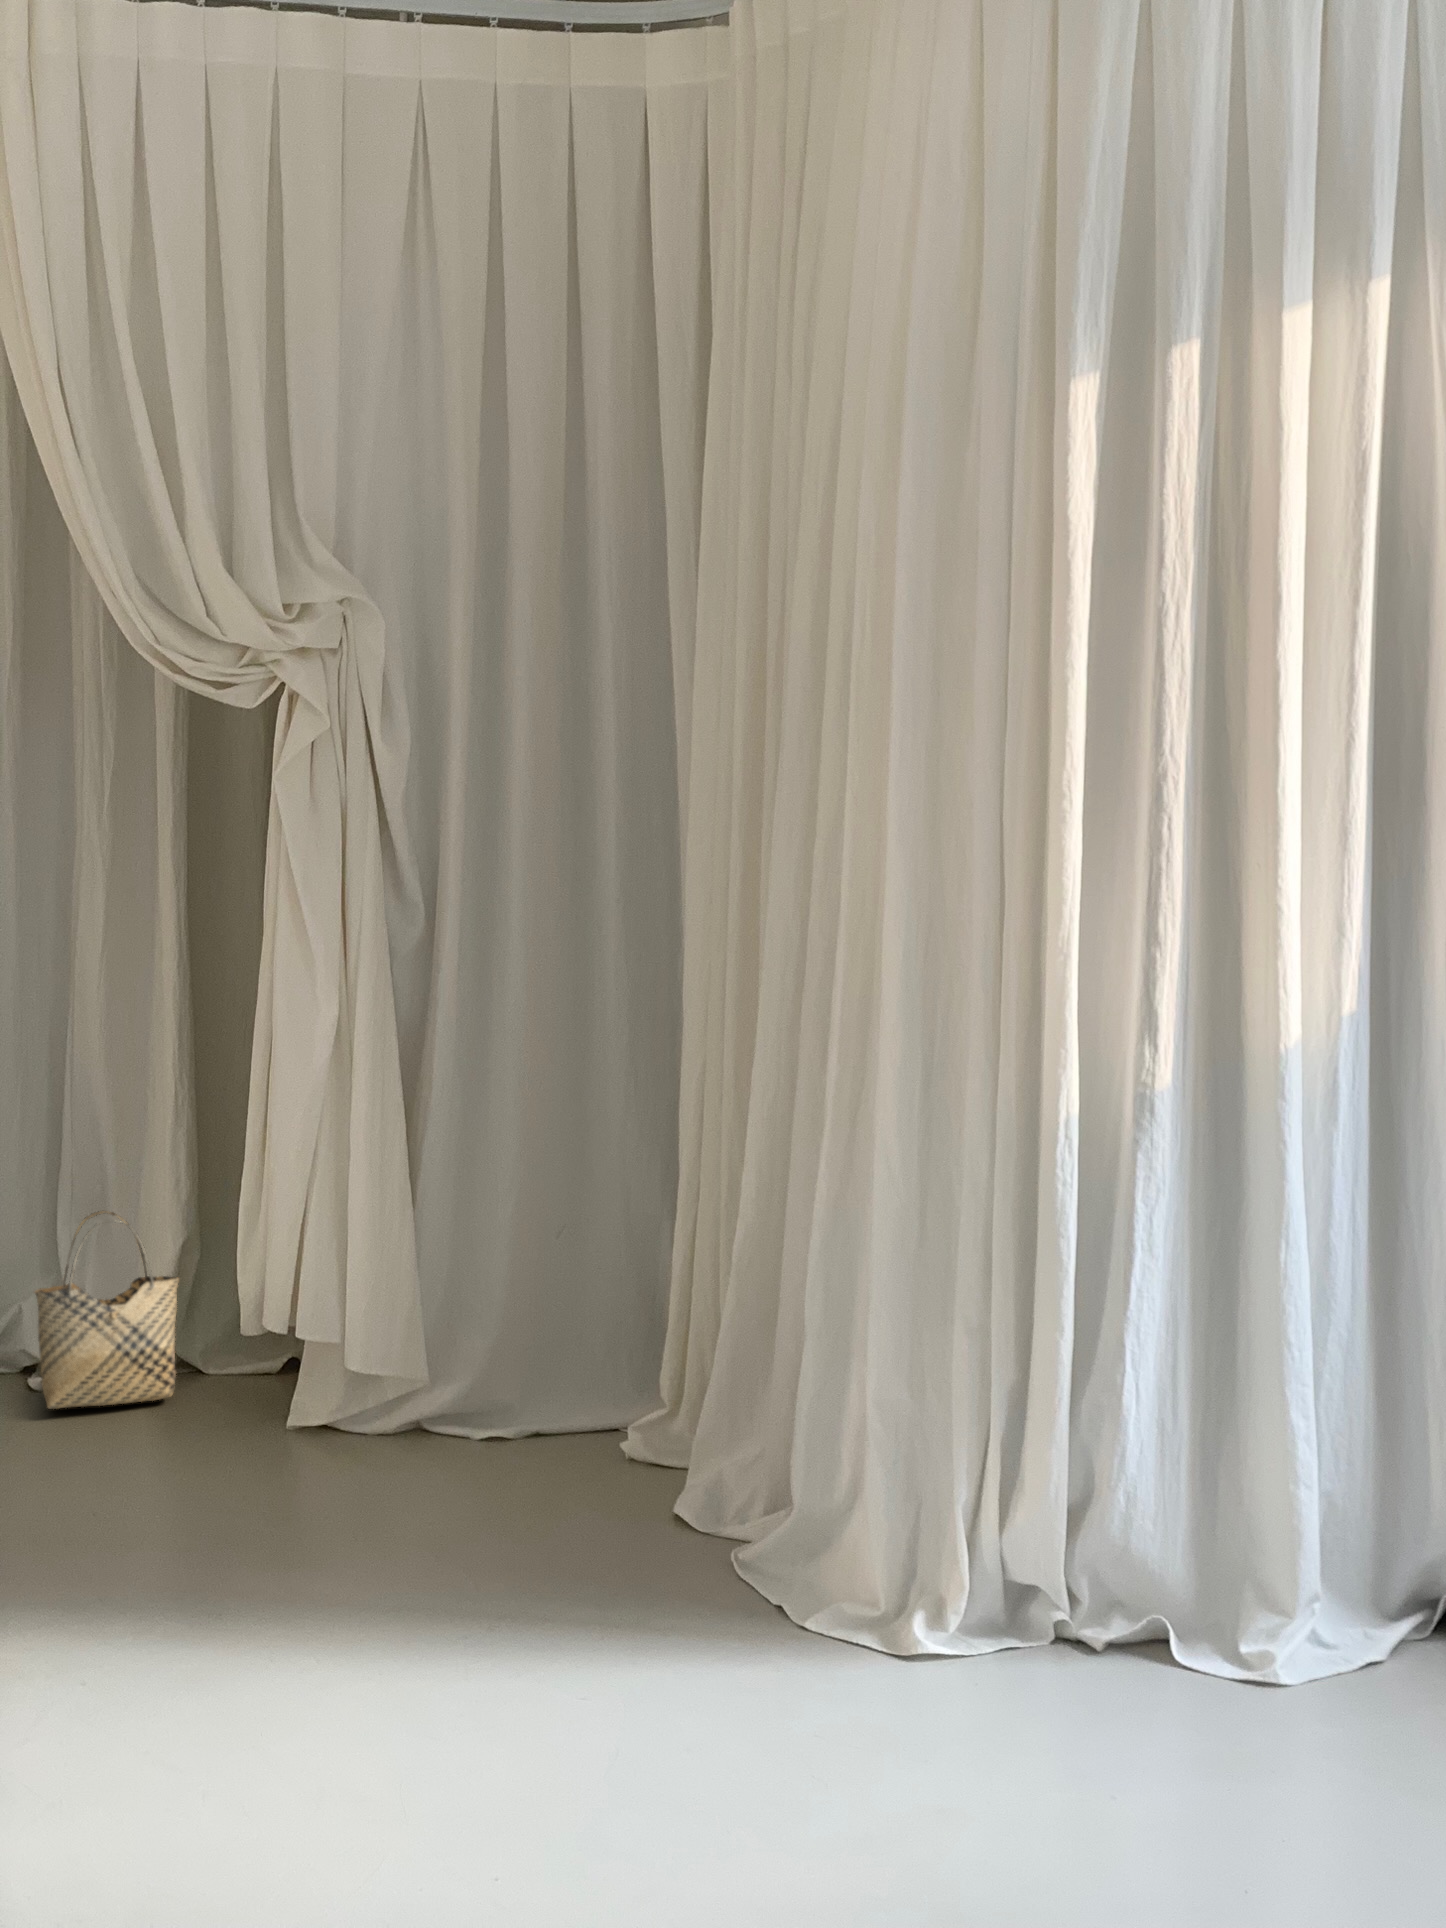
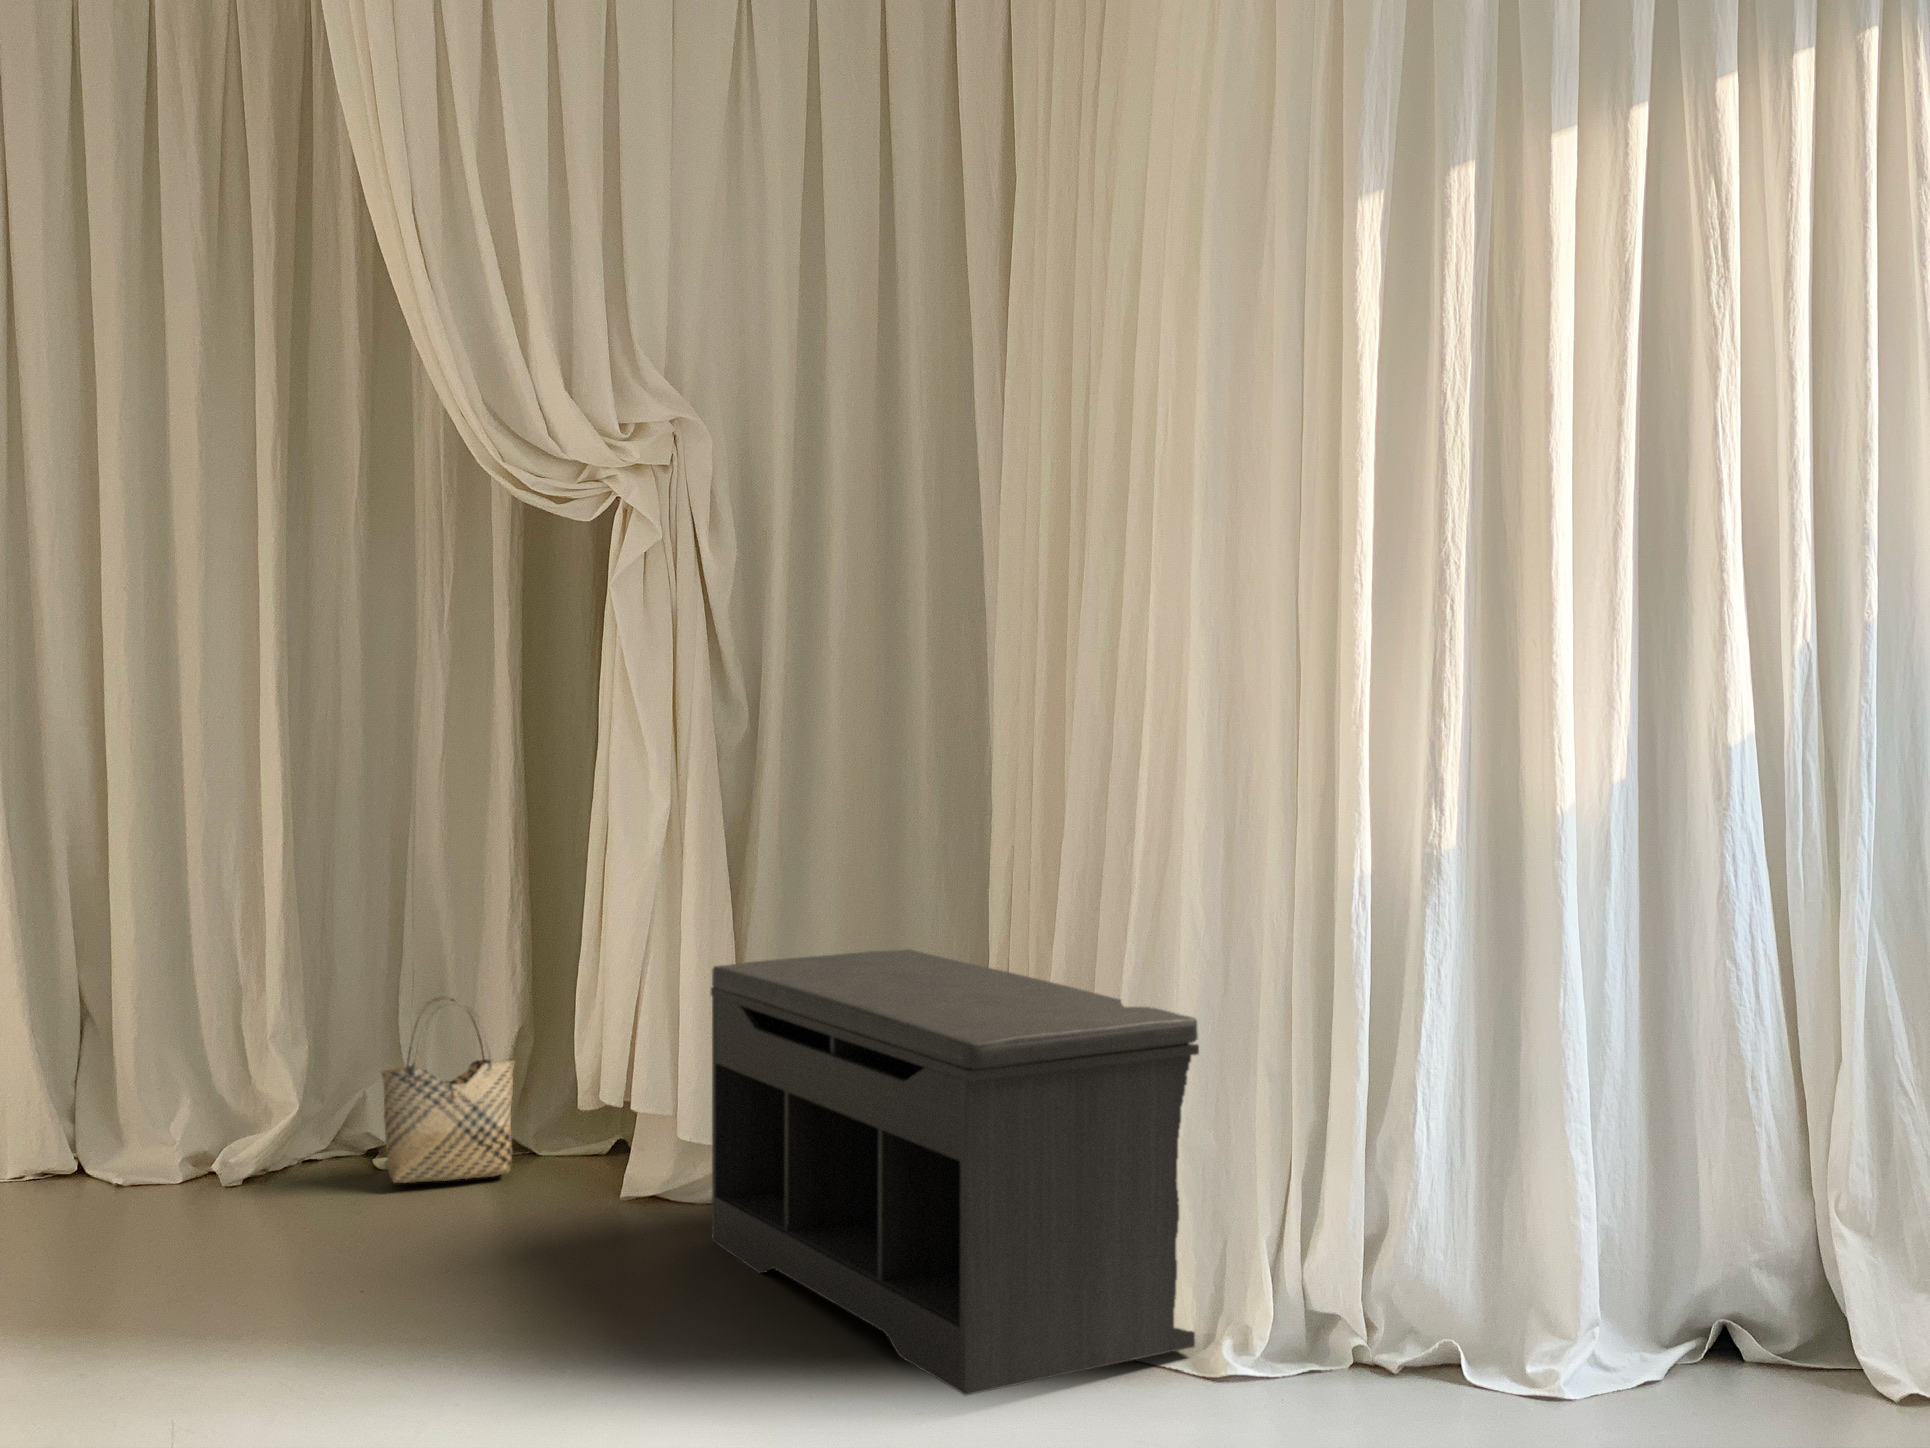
bench: none [378,1169,893,1679] -> present [711,949,1199,1395]

